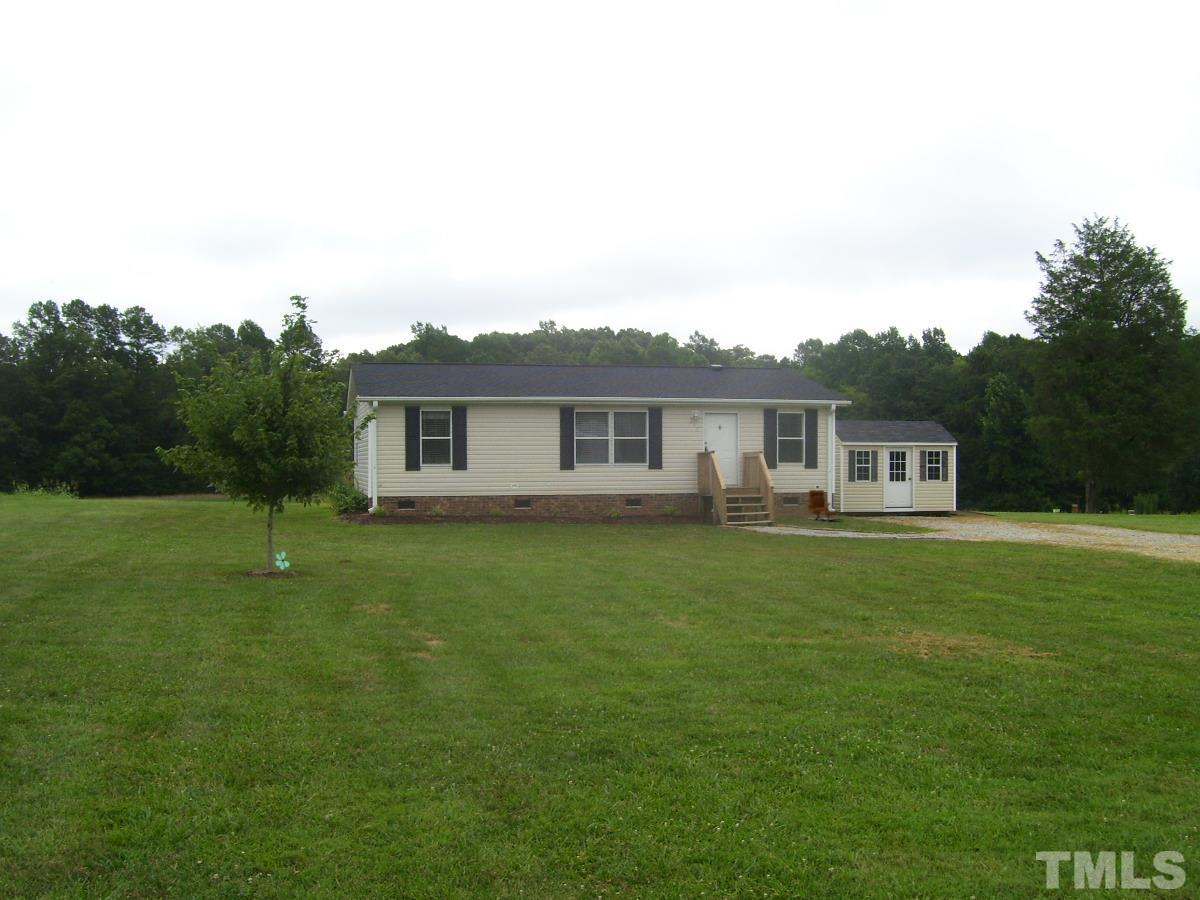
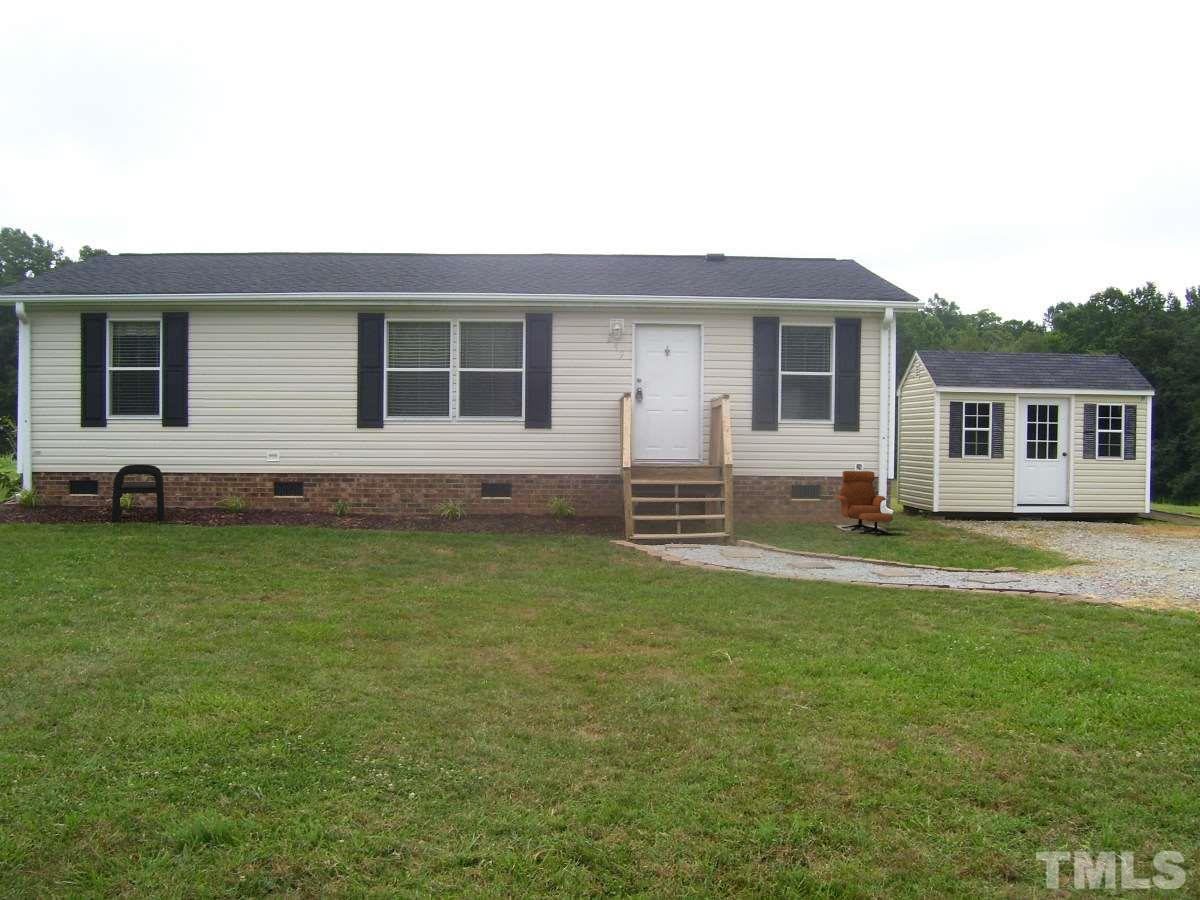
bench: none [431,492,472,522] -> present [112,465,165,521]

